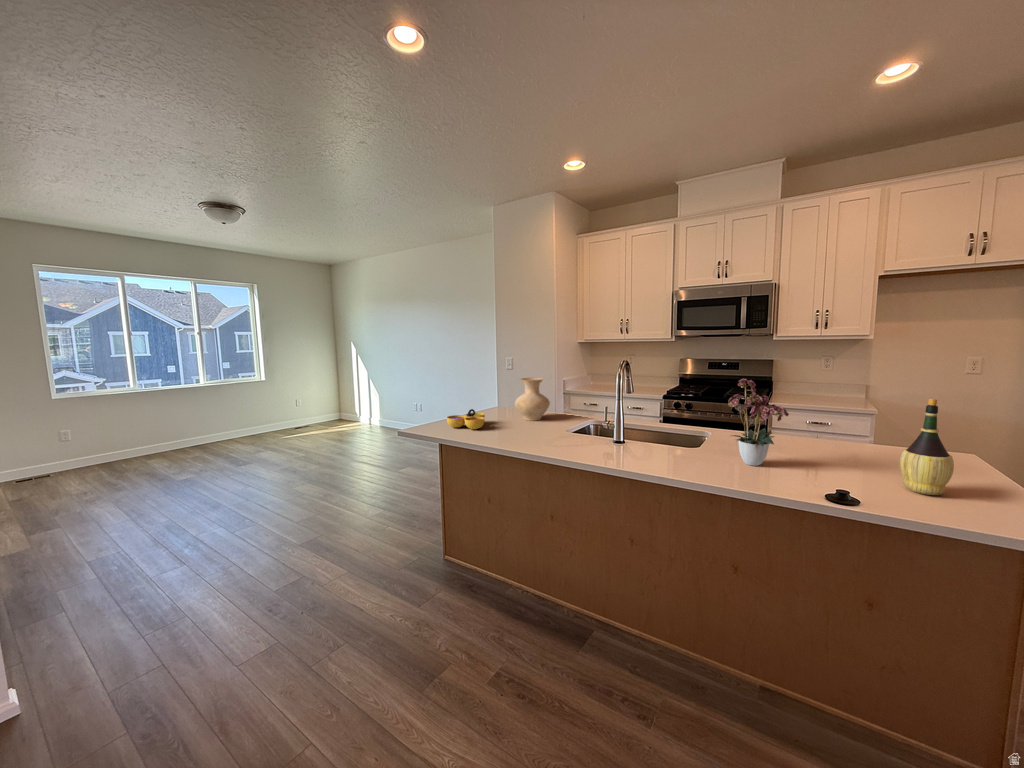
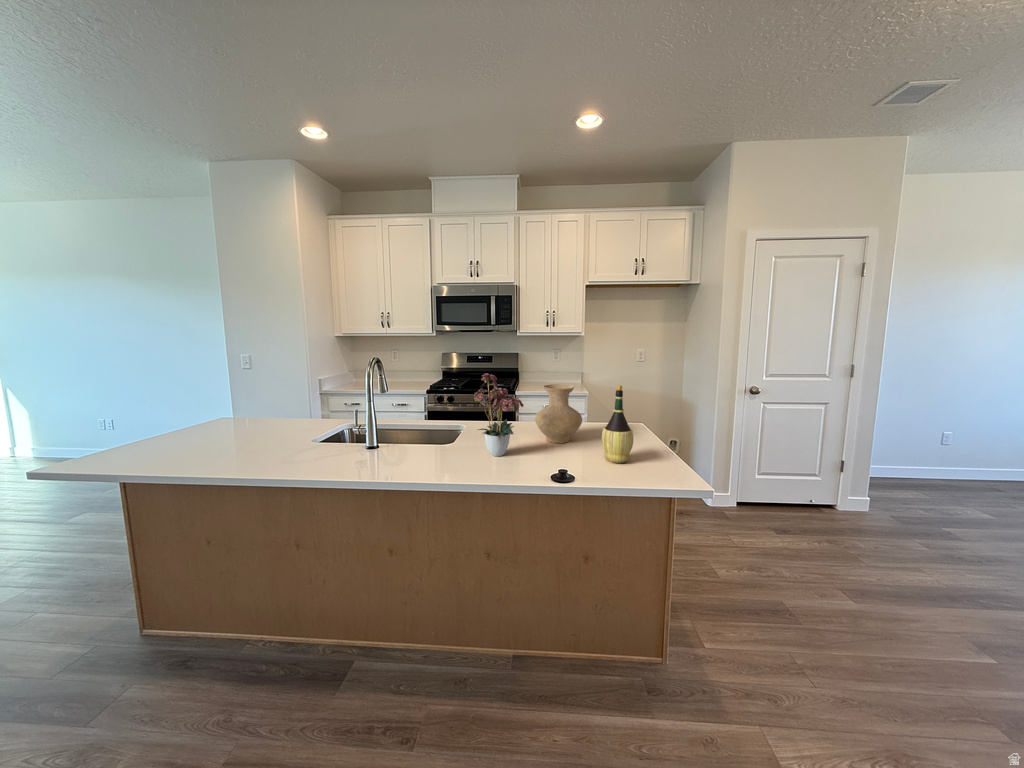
vase: present [515,378,550,421] -> present [535,384,582,443]
decorative bowl: present [447,409,485,429] -> none [119,426,190,455]

